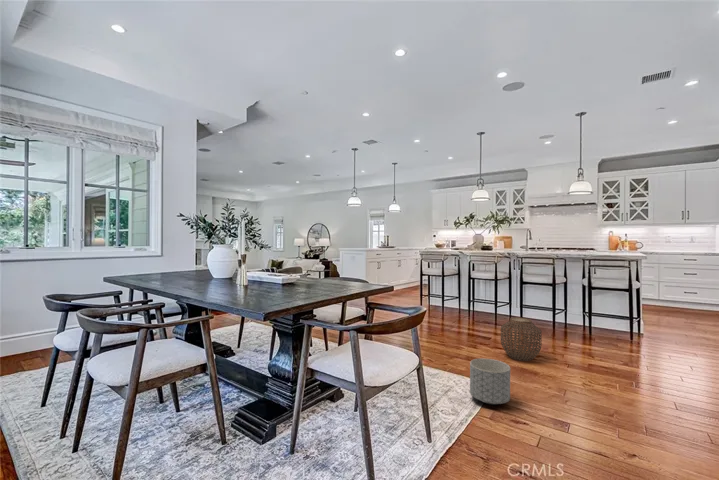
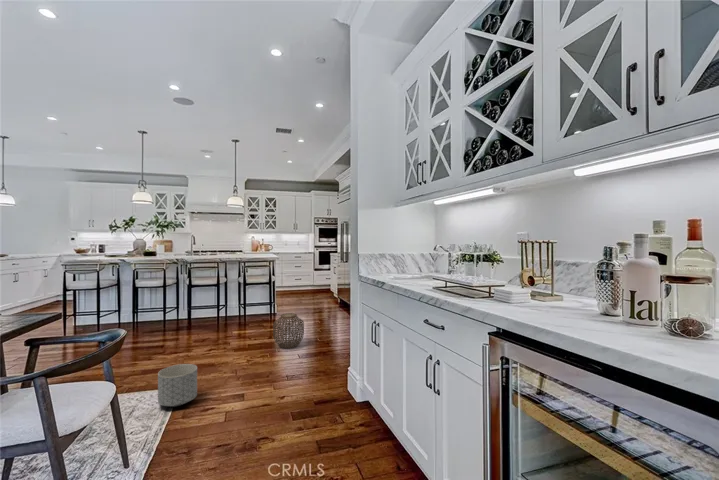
woven basket: present [501,317,542,361] -> present [273,313,304,349]

